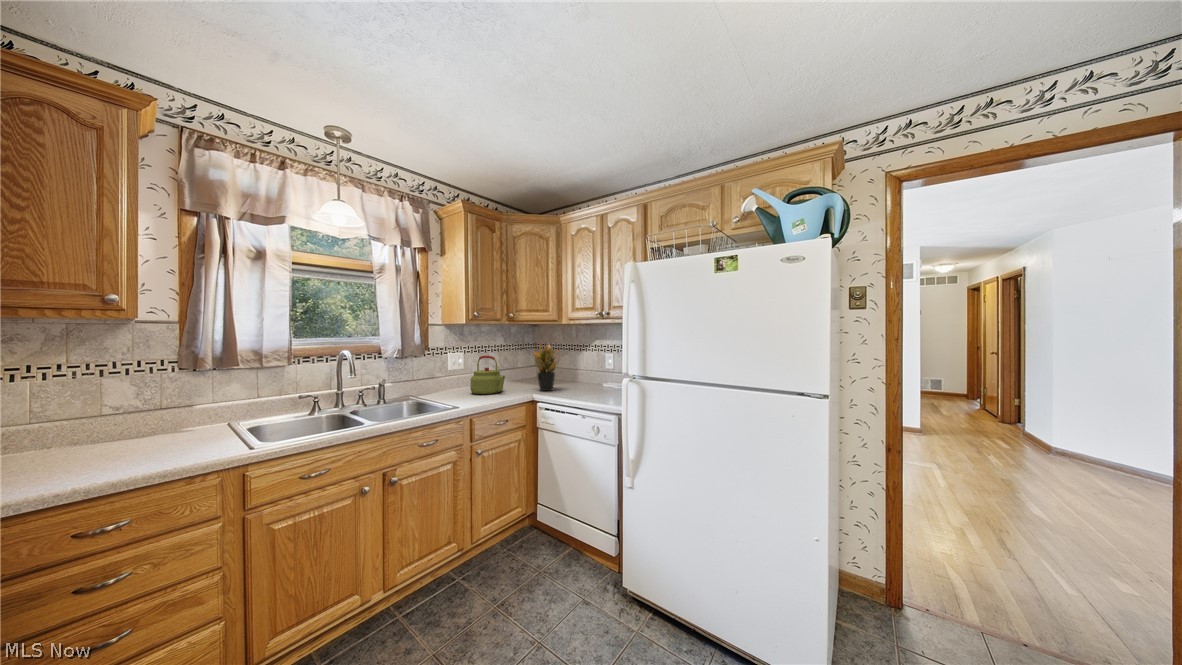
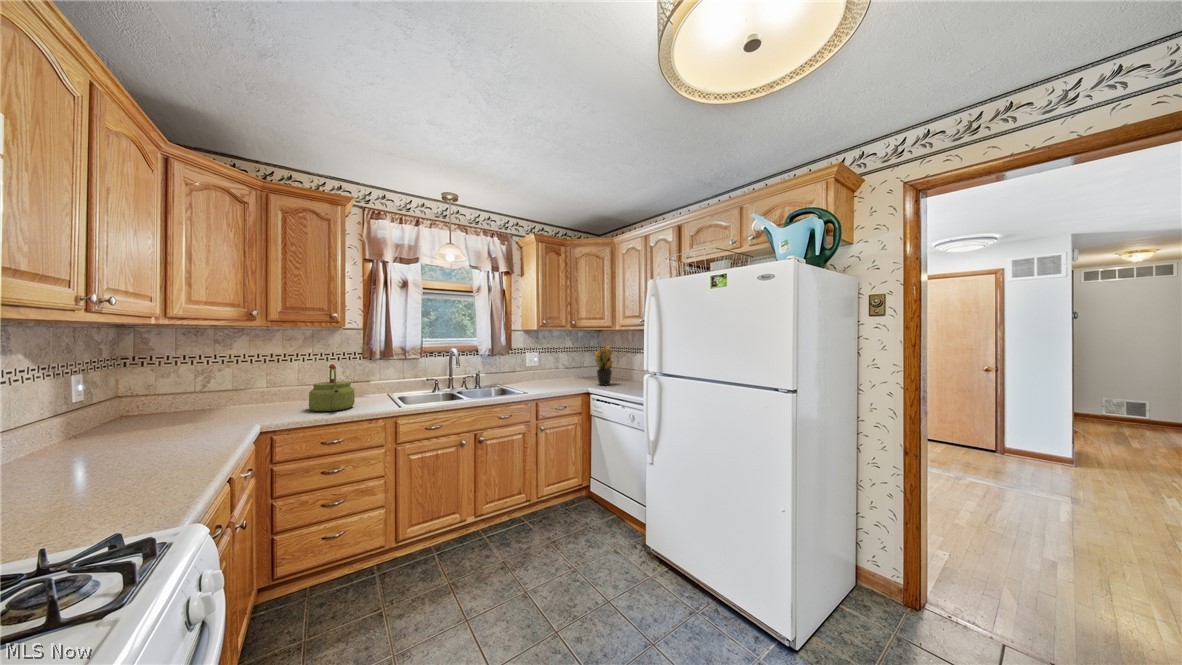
kettle: present [470,356,505,394] -> present [309,364,355,411]

